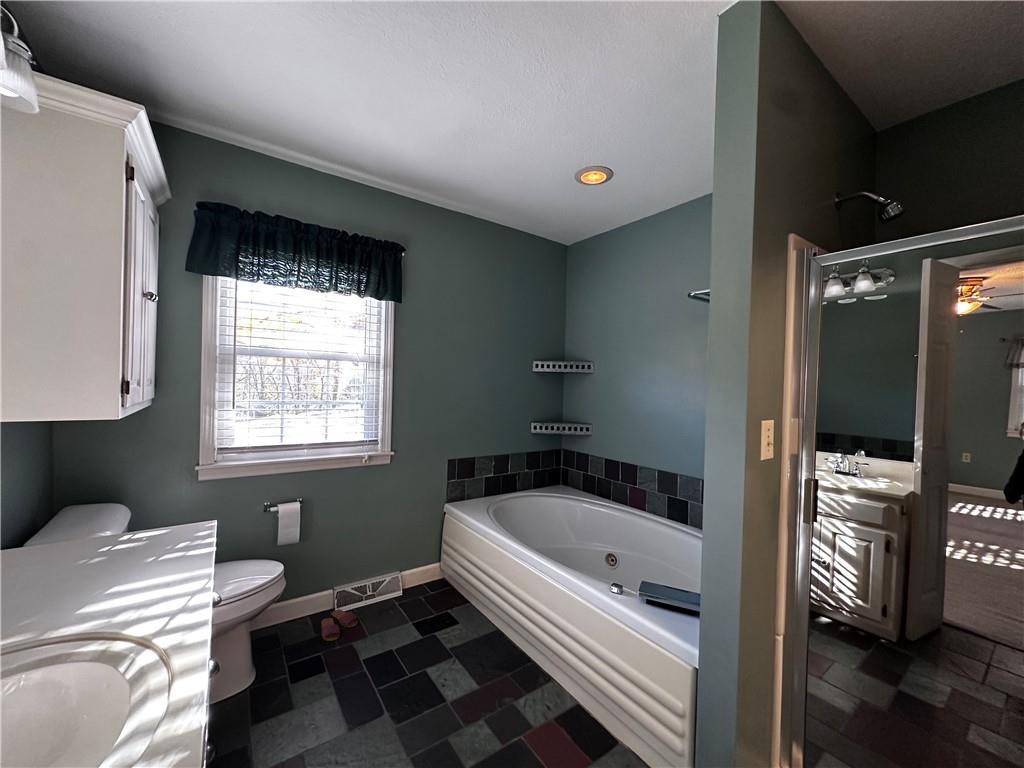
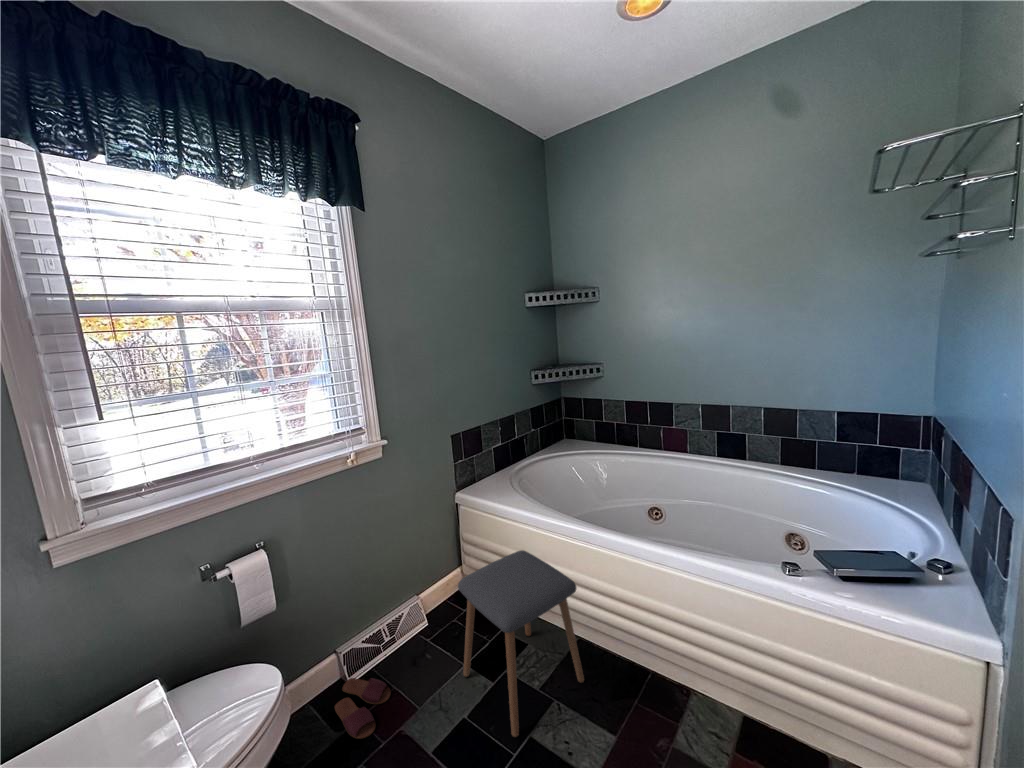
stool: none [406,548,483,669] -> present [458,550,584,738]

